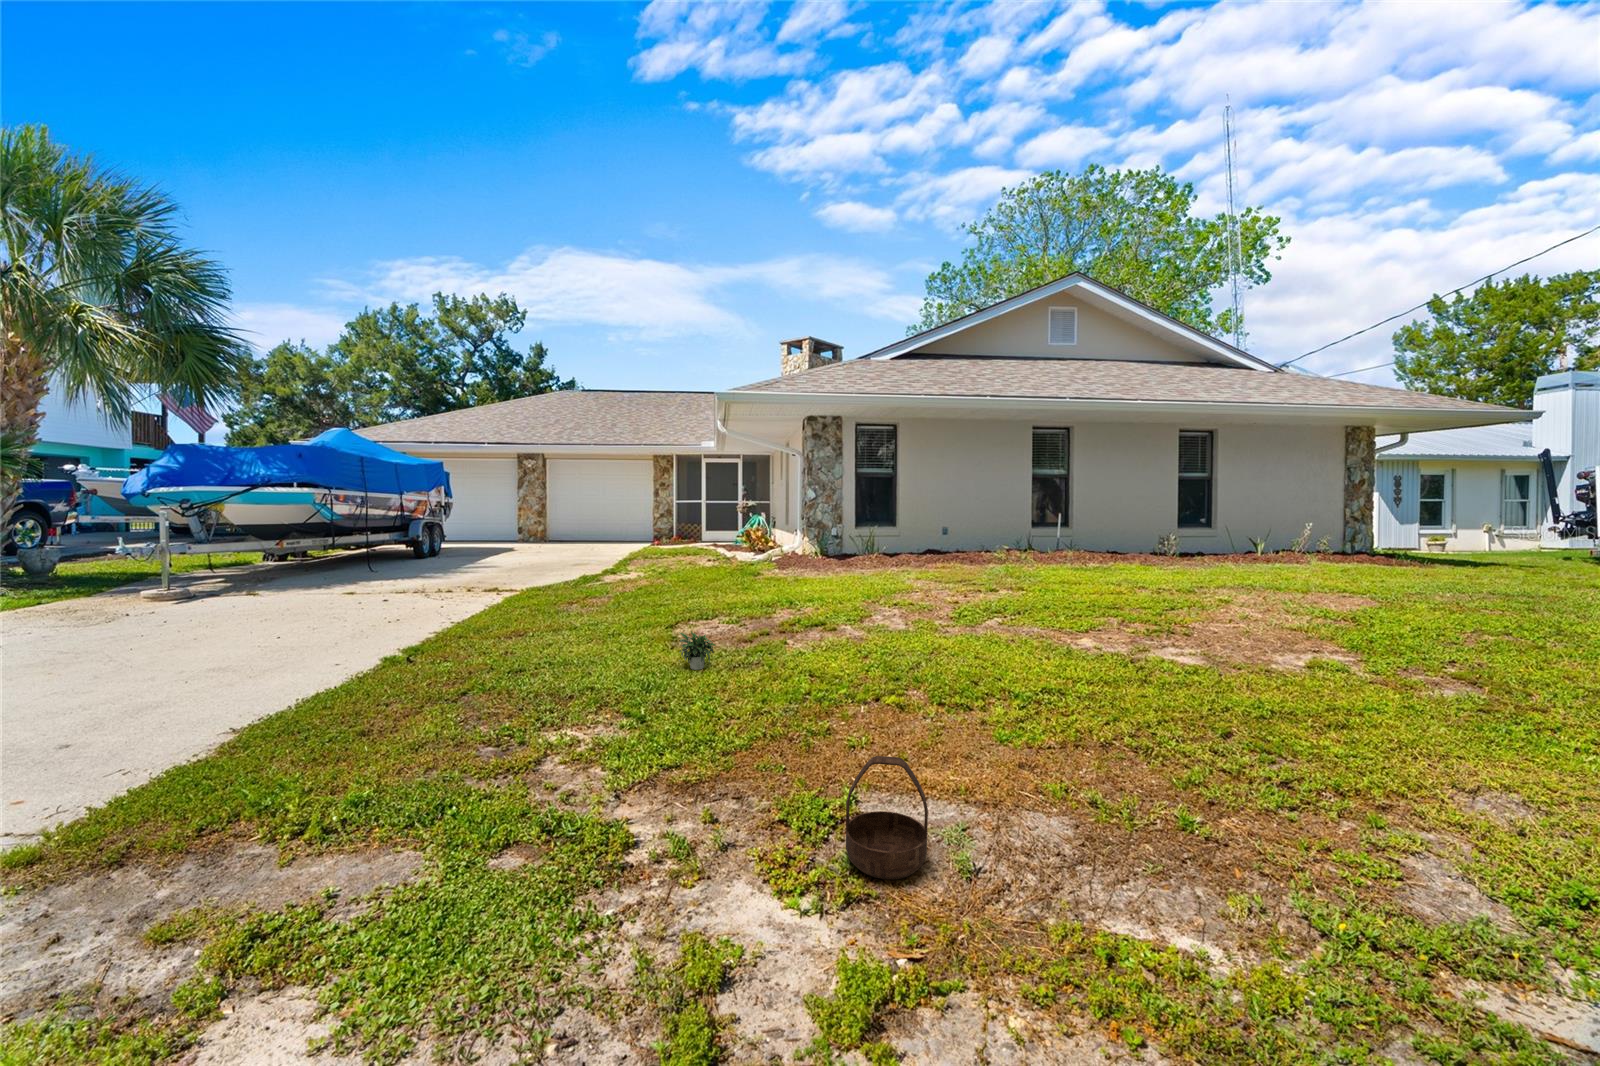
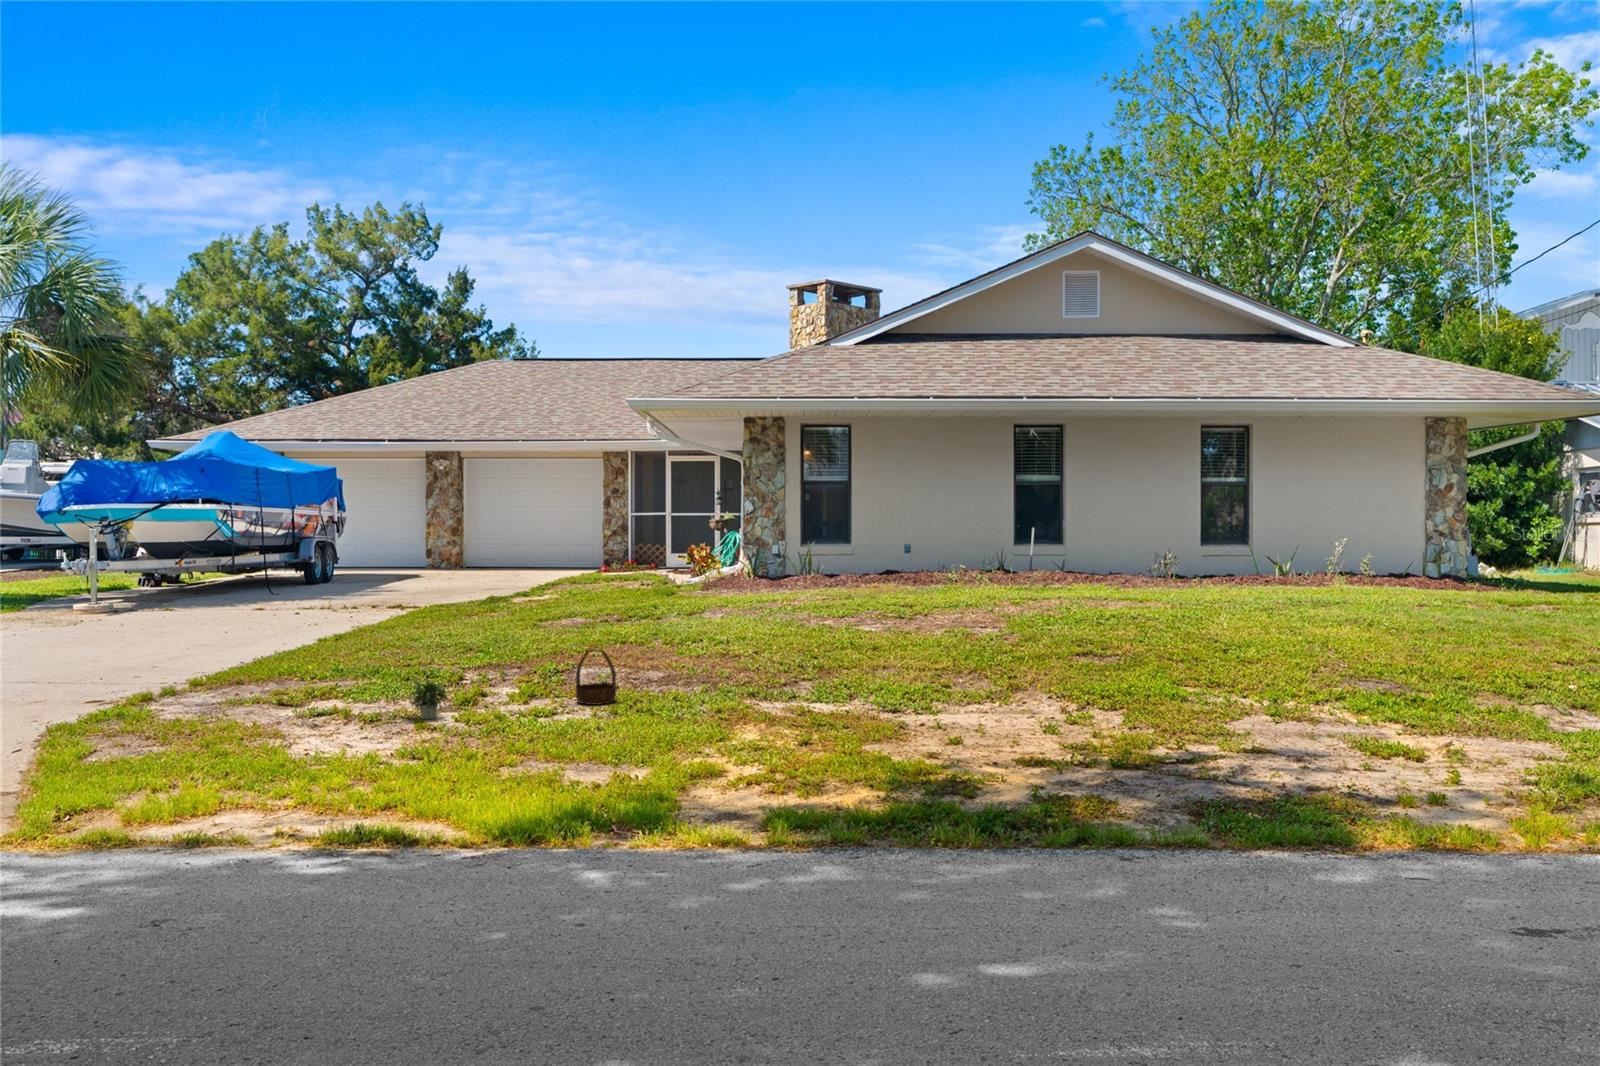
potted plant: present [679,631,716,670] -> present [410,680,447,719]

